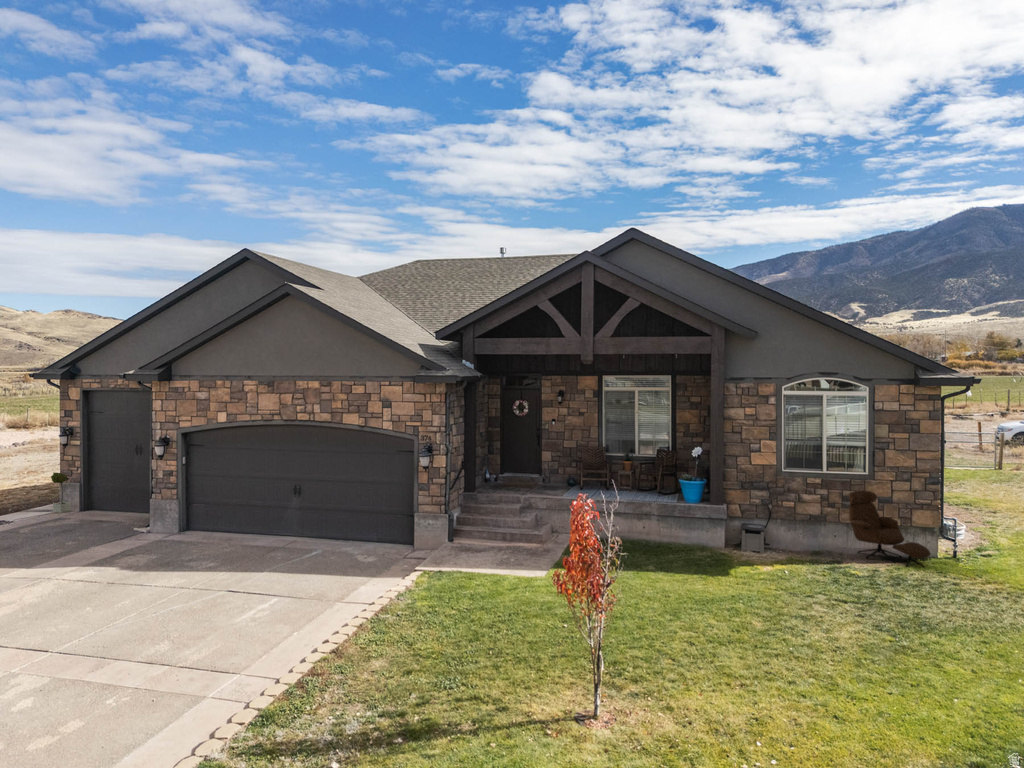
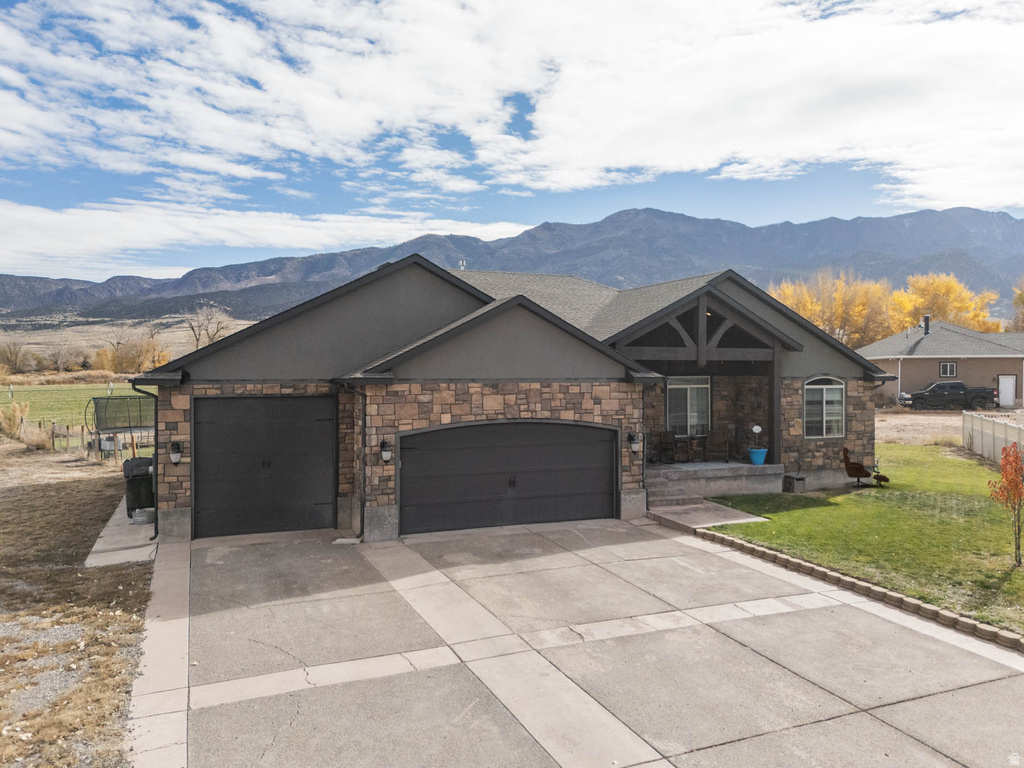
potted tree: present [51,472,71,513] -> none [163,496,186,545]

